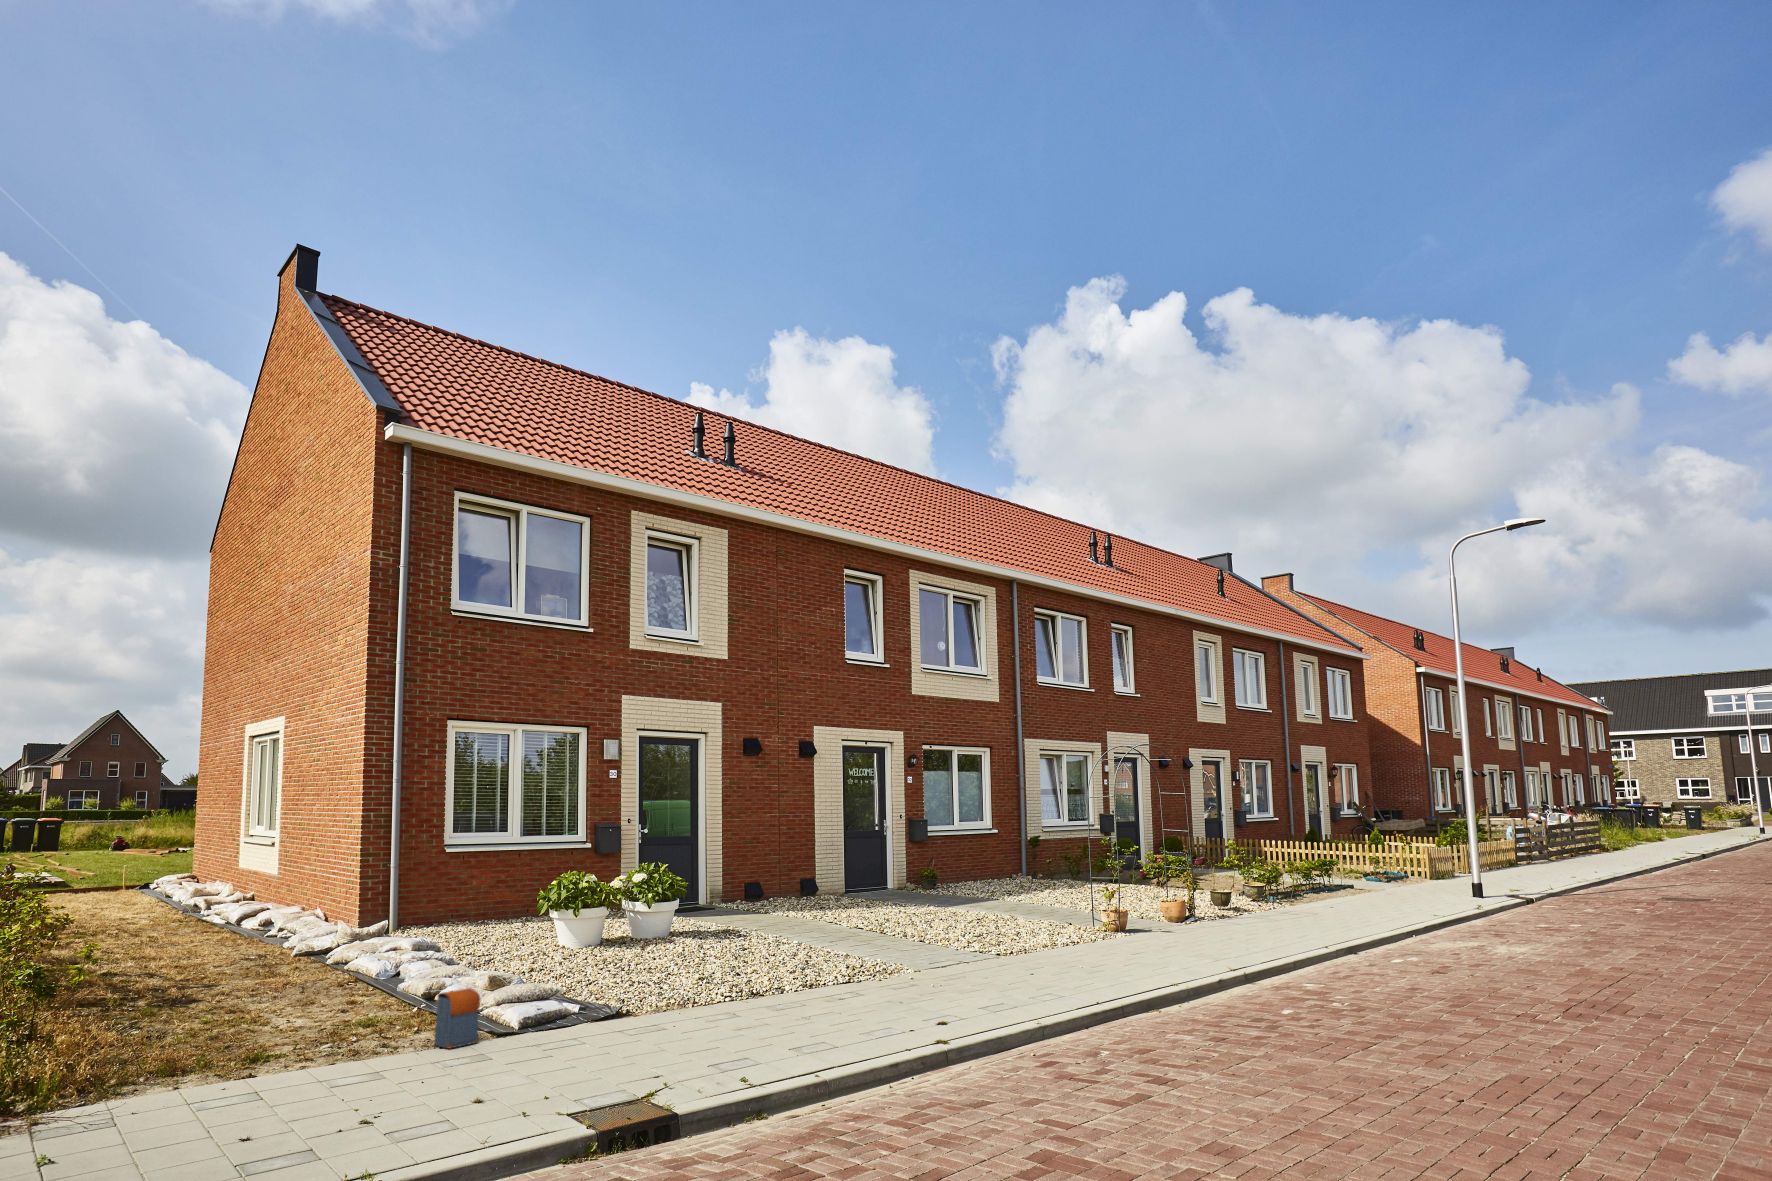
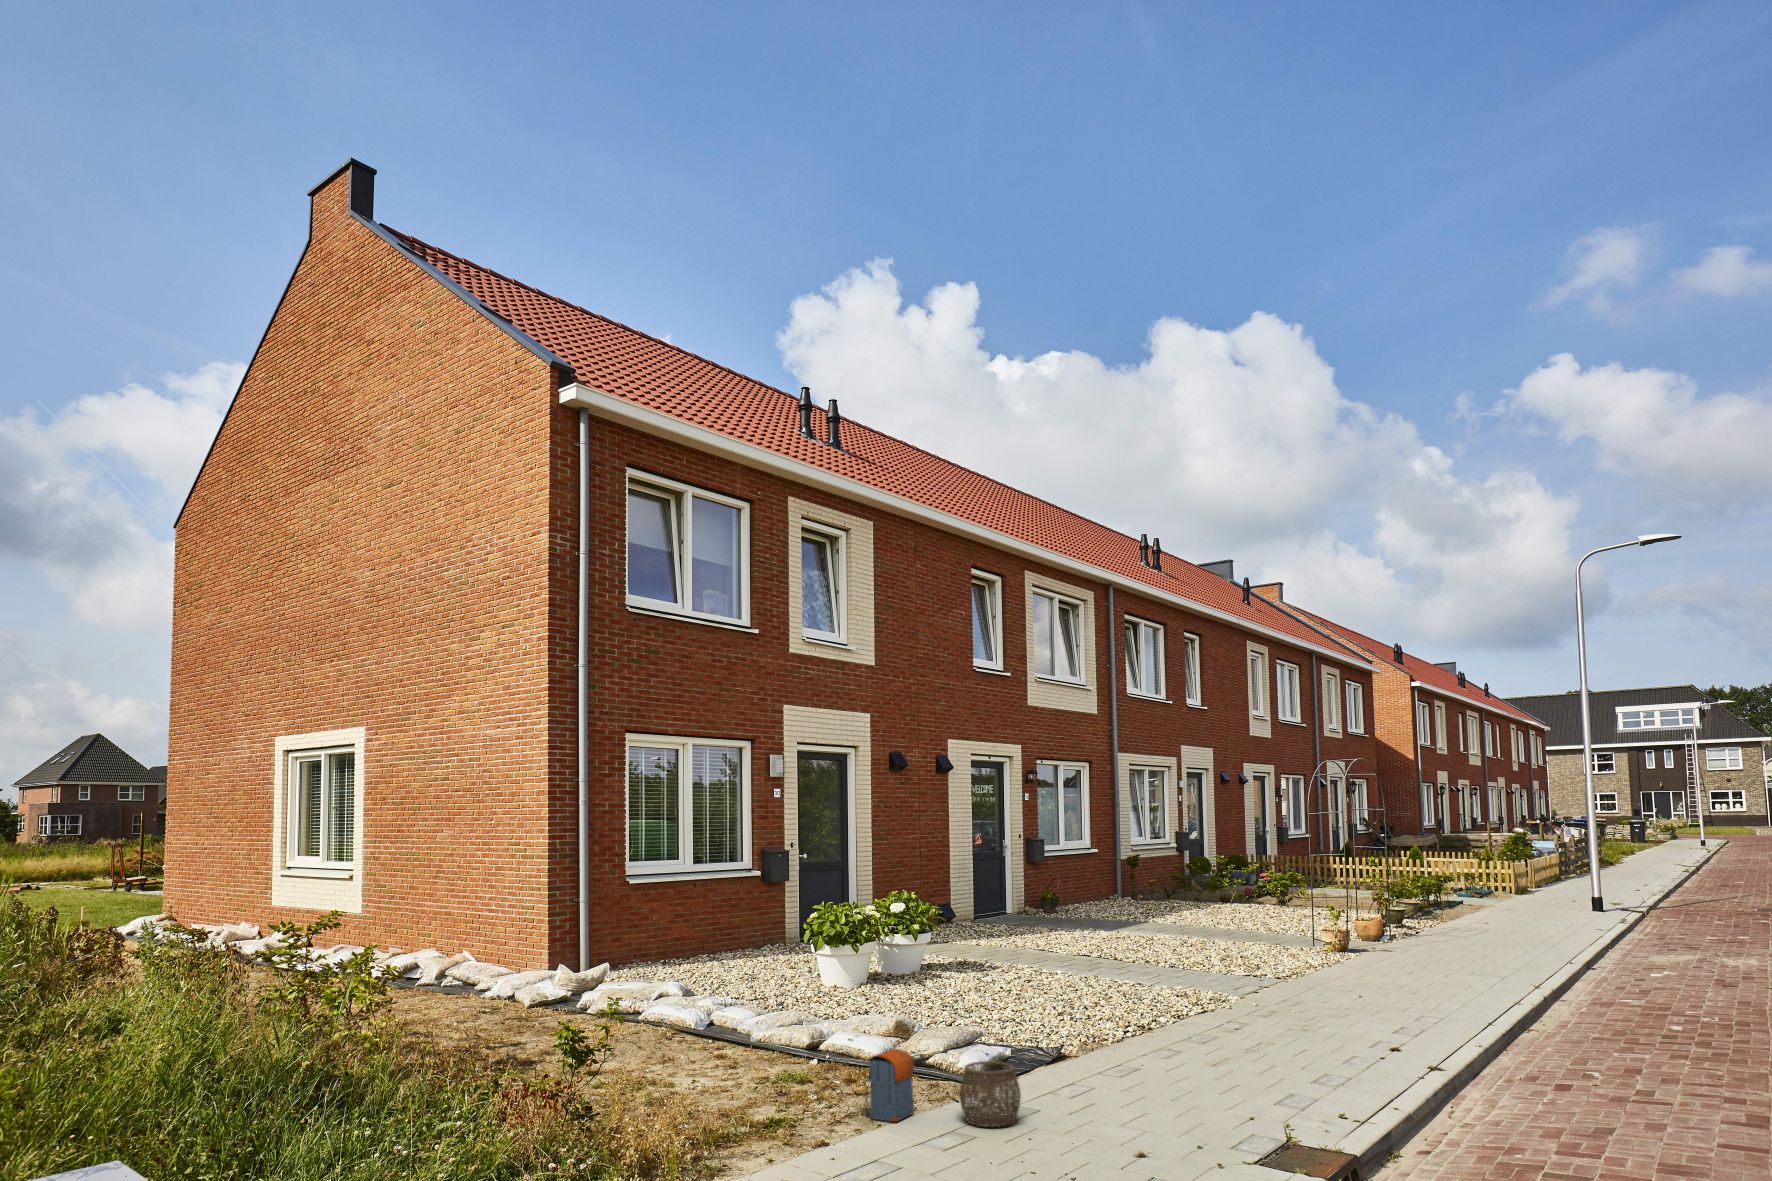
woven basket: none [502,1000,557,1055] -> present [959,1061,1021,1127]

